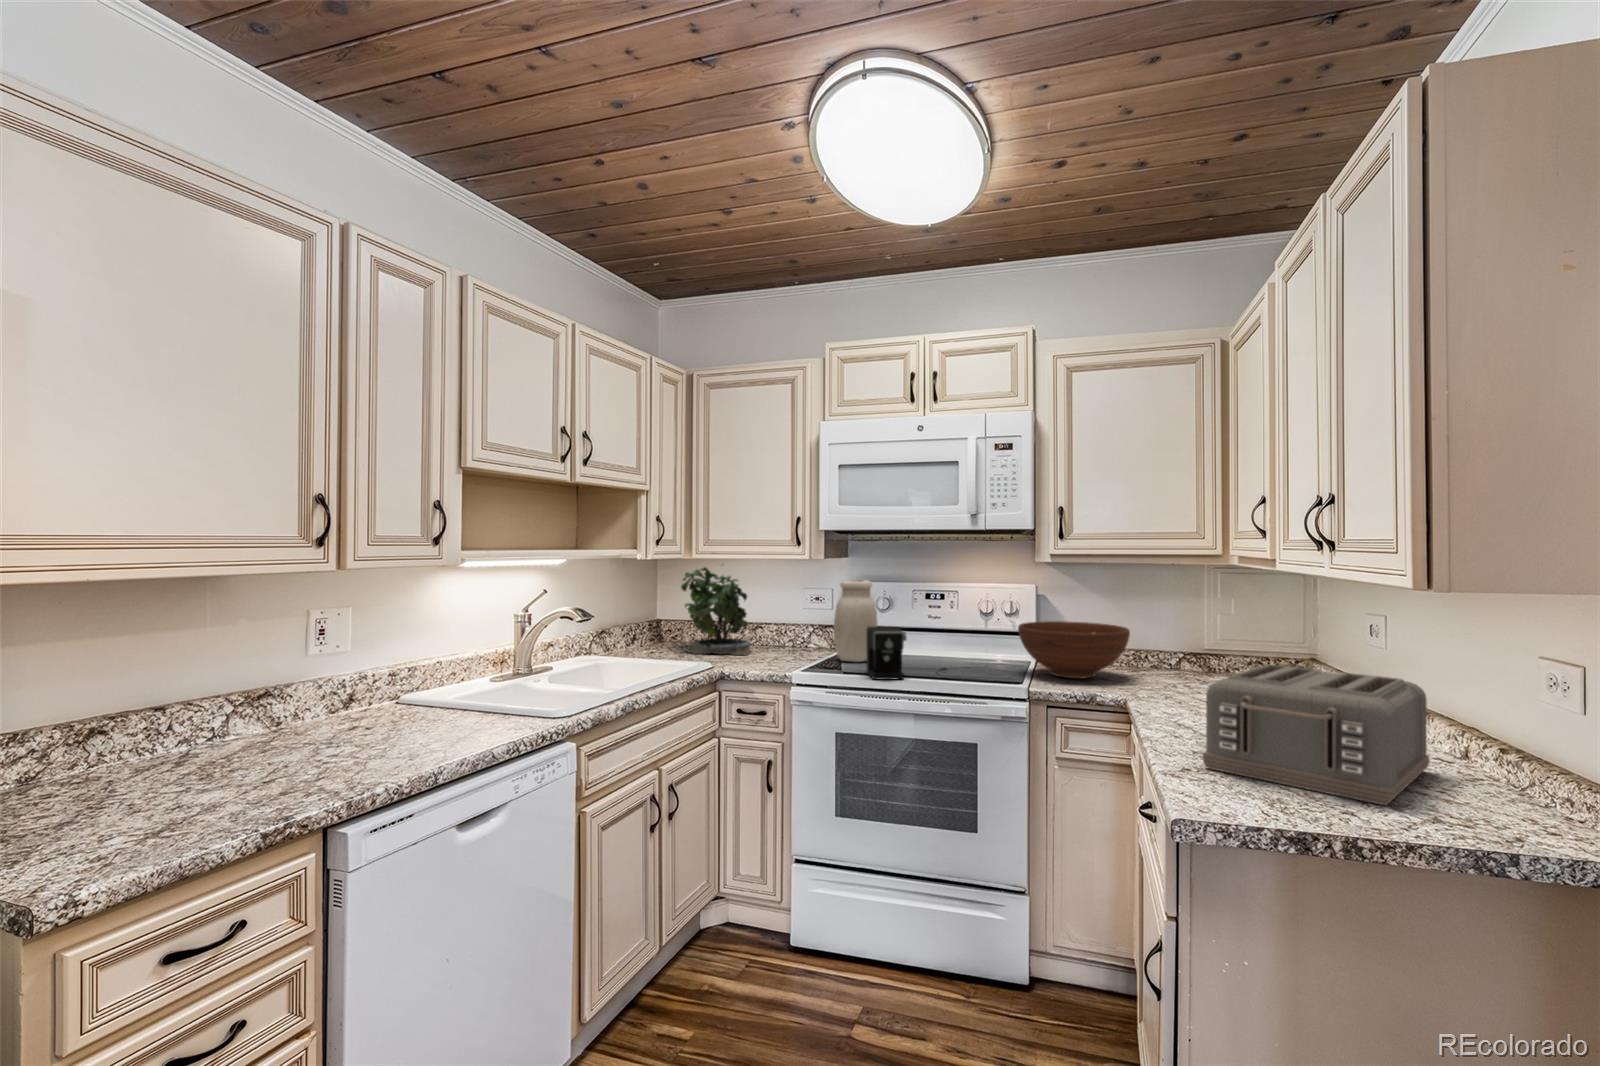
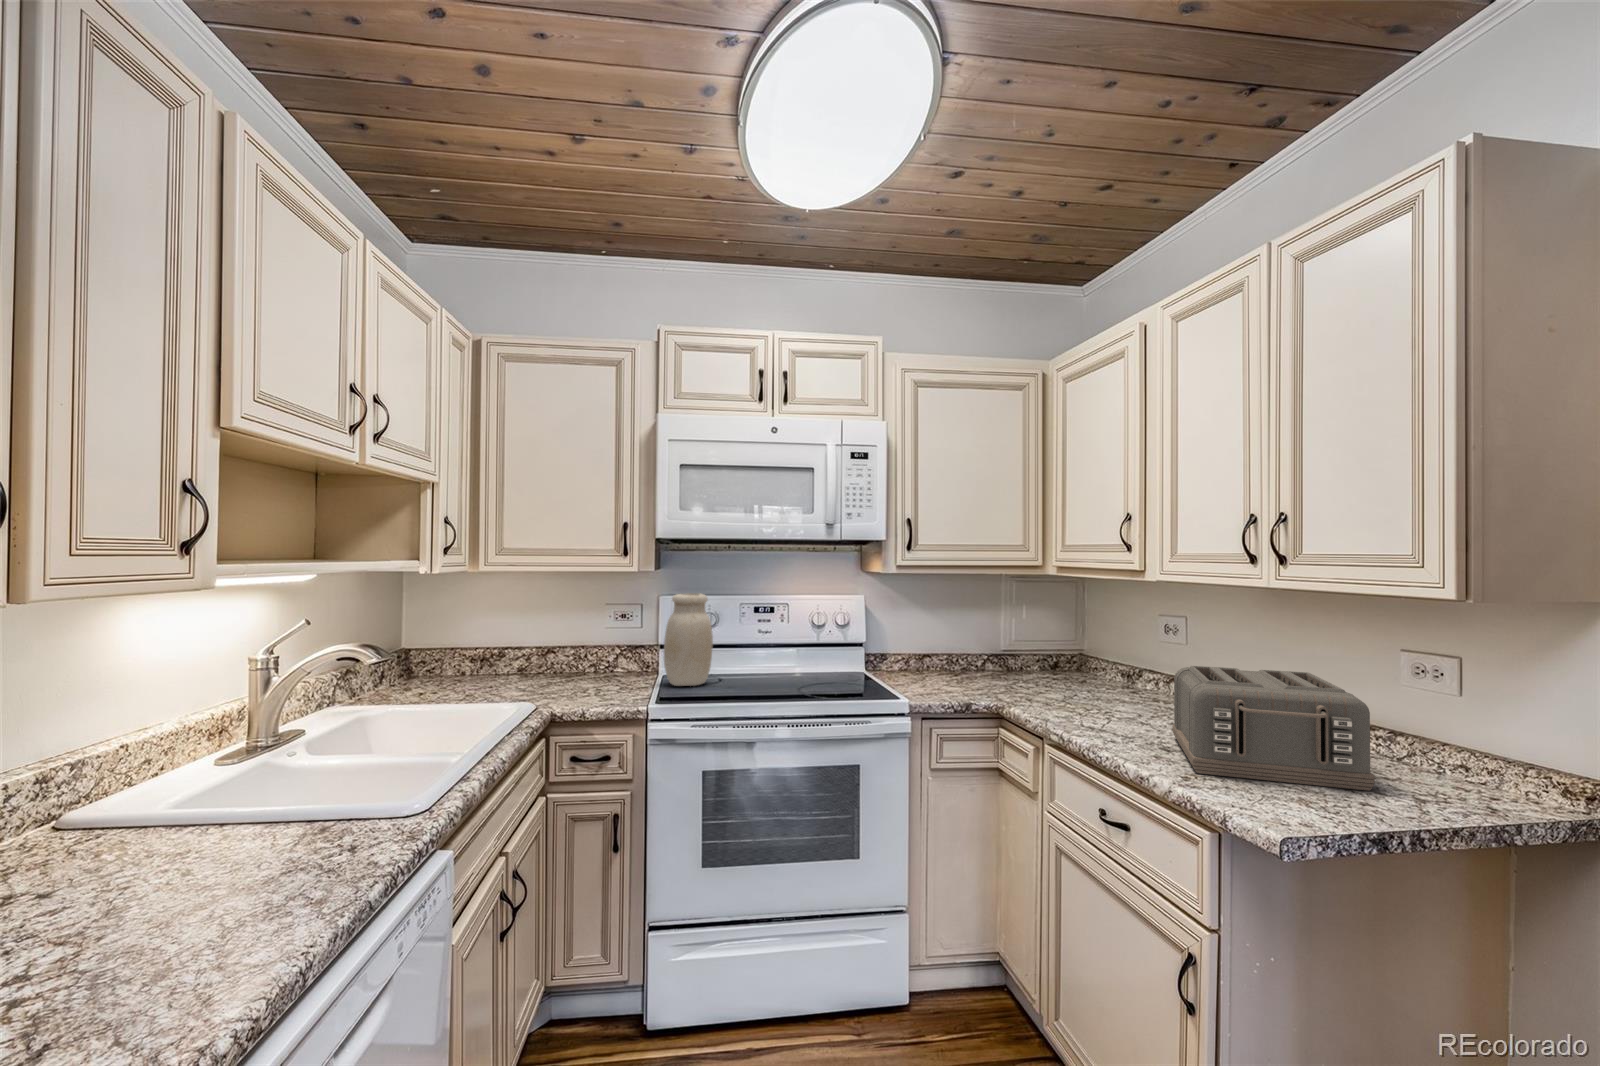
potted plant: present [681,567,751,655] -> none [455,576,554,691]
fruit bowl: present [1018,621,1130,679] -> none [865,630,970,686]
coffee maker: present [867,627,946,679] -> none [724,645,800,706]

